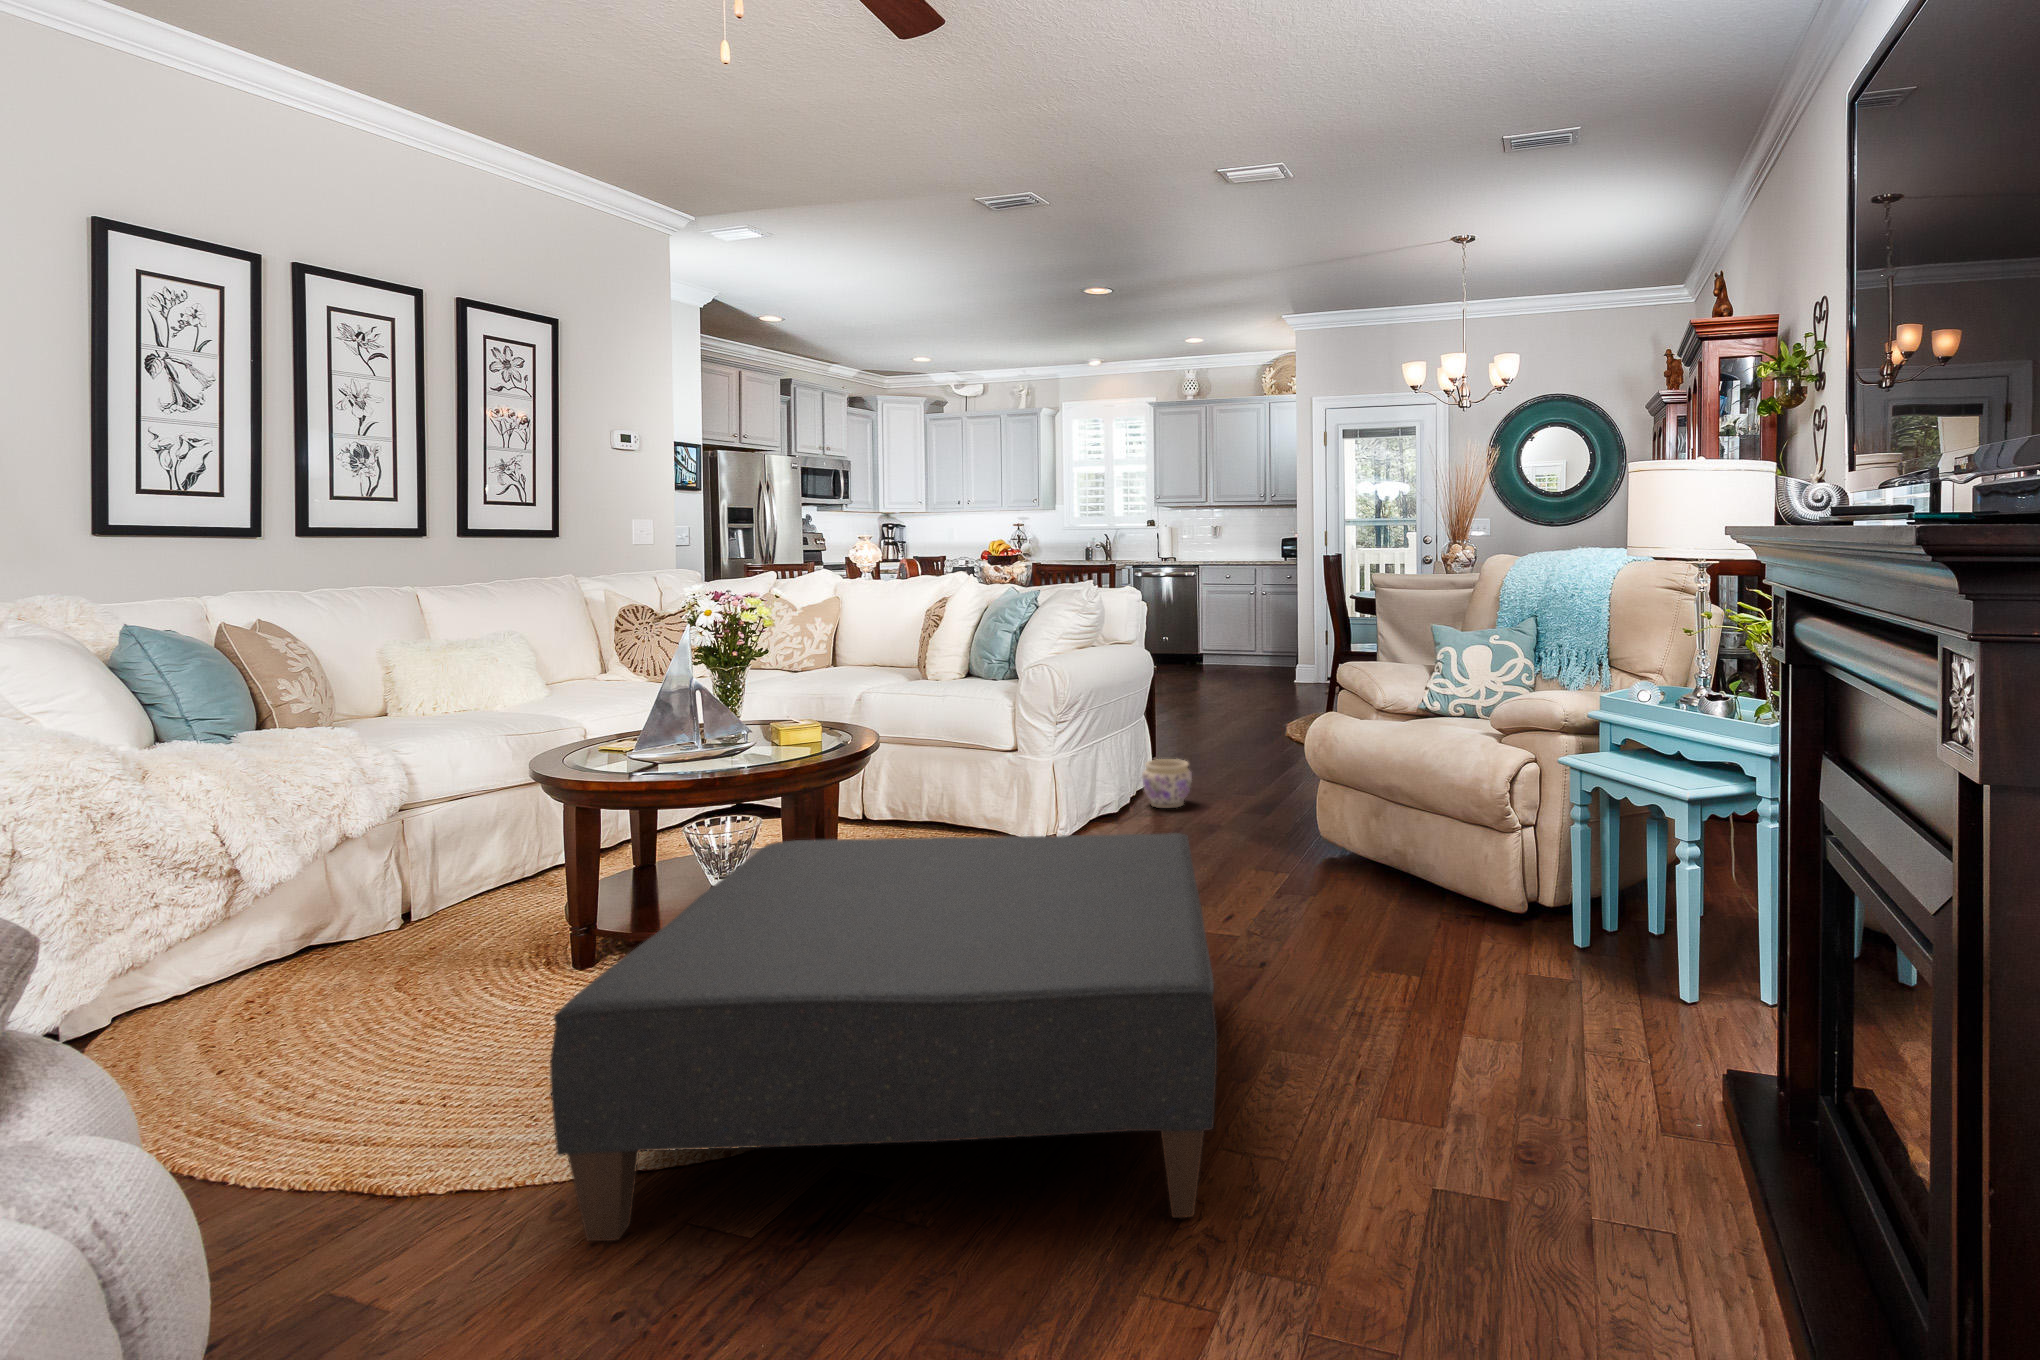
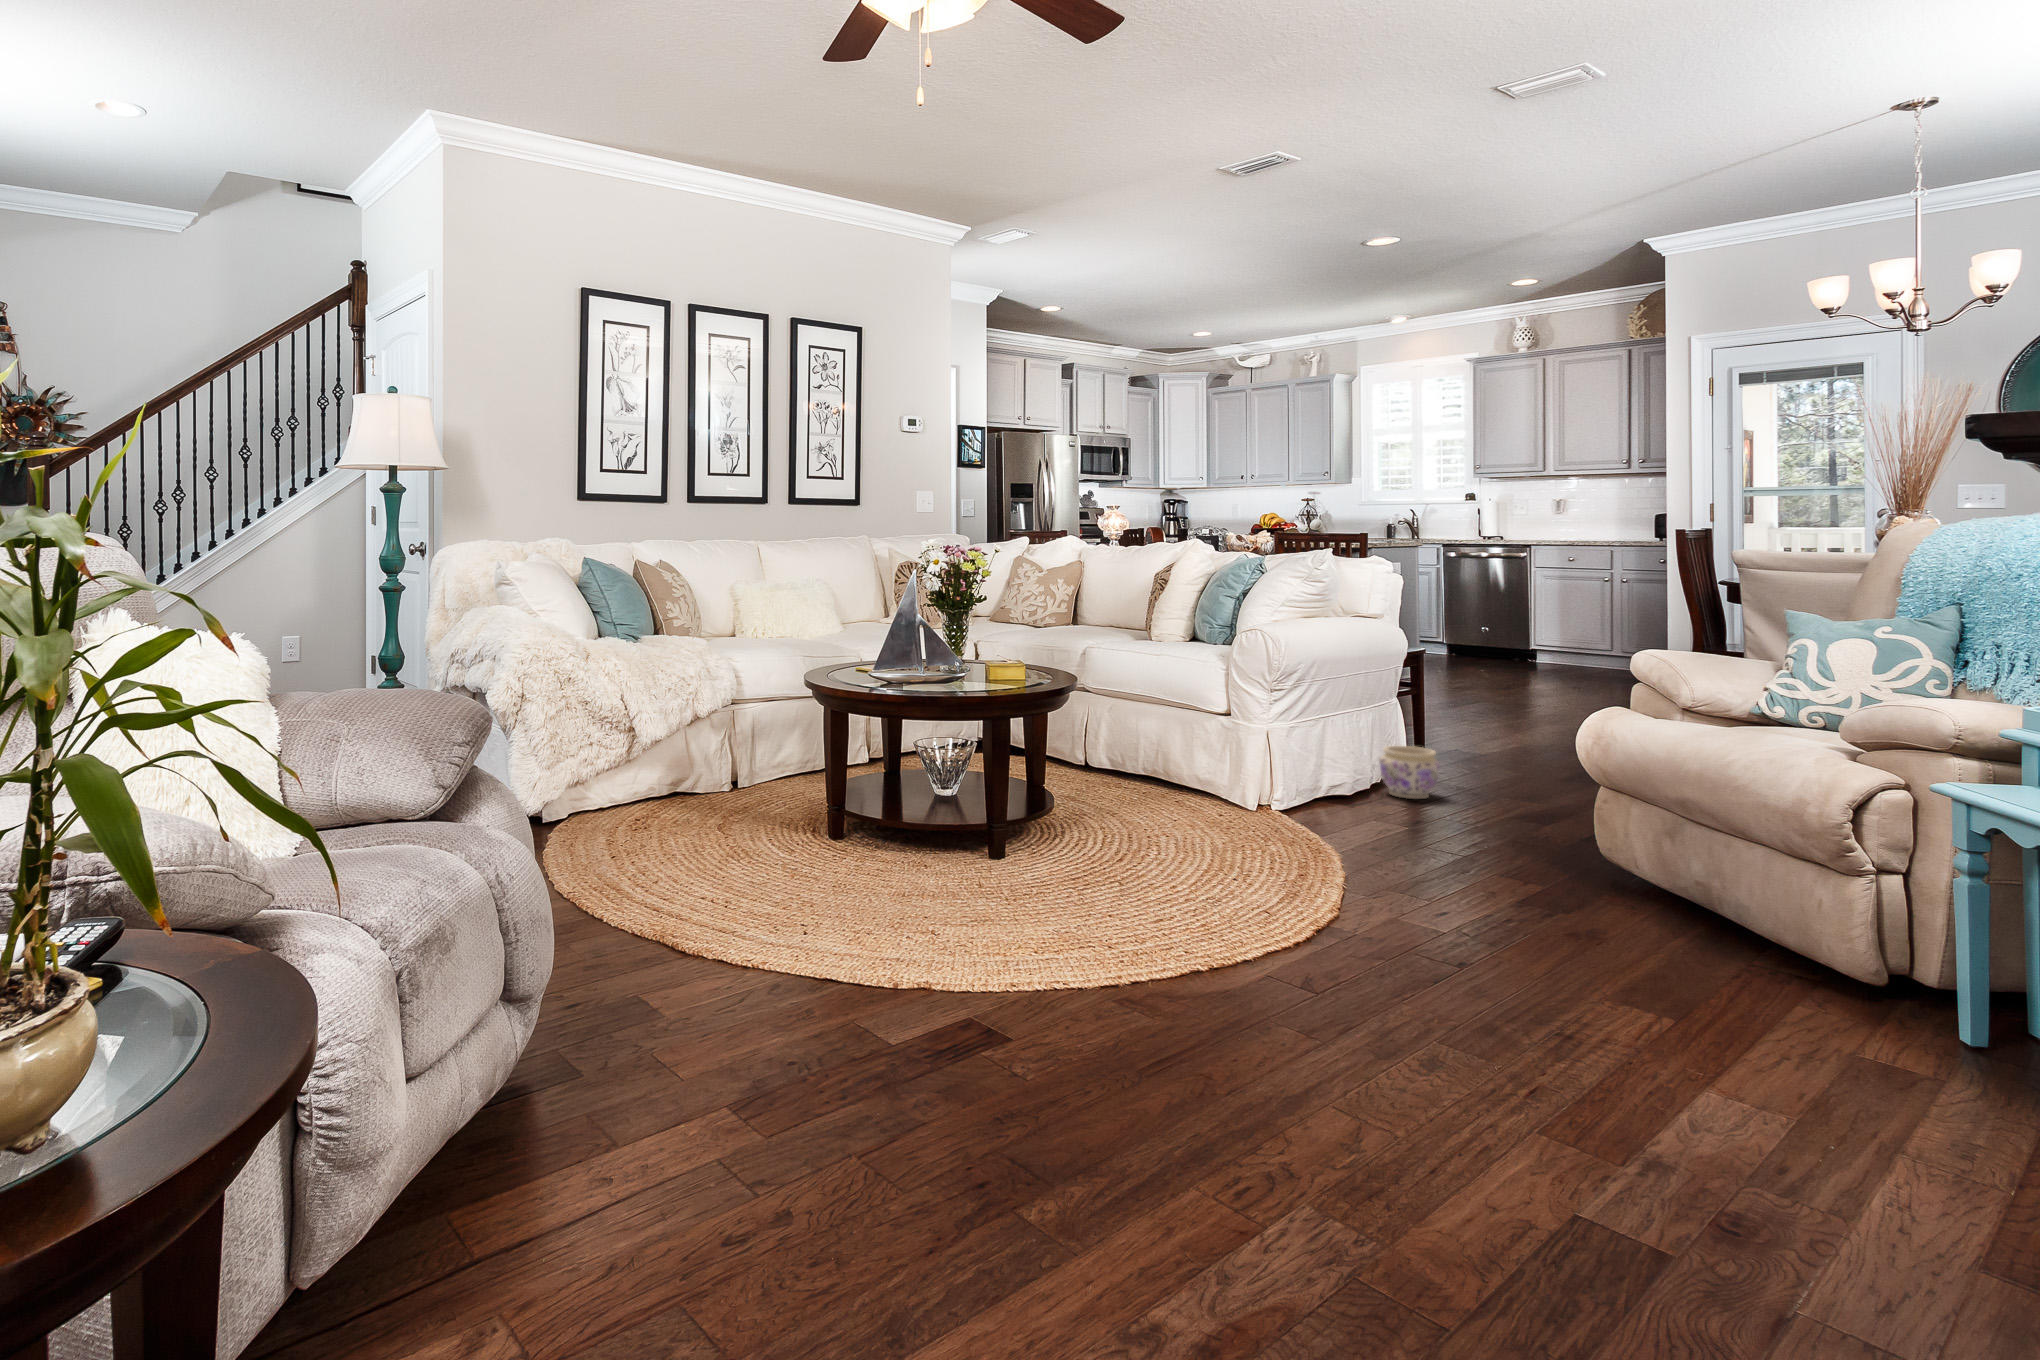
ottoman: present [550,833,1217,1241] -> none [766,757,1351,1124]

